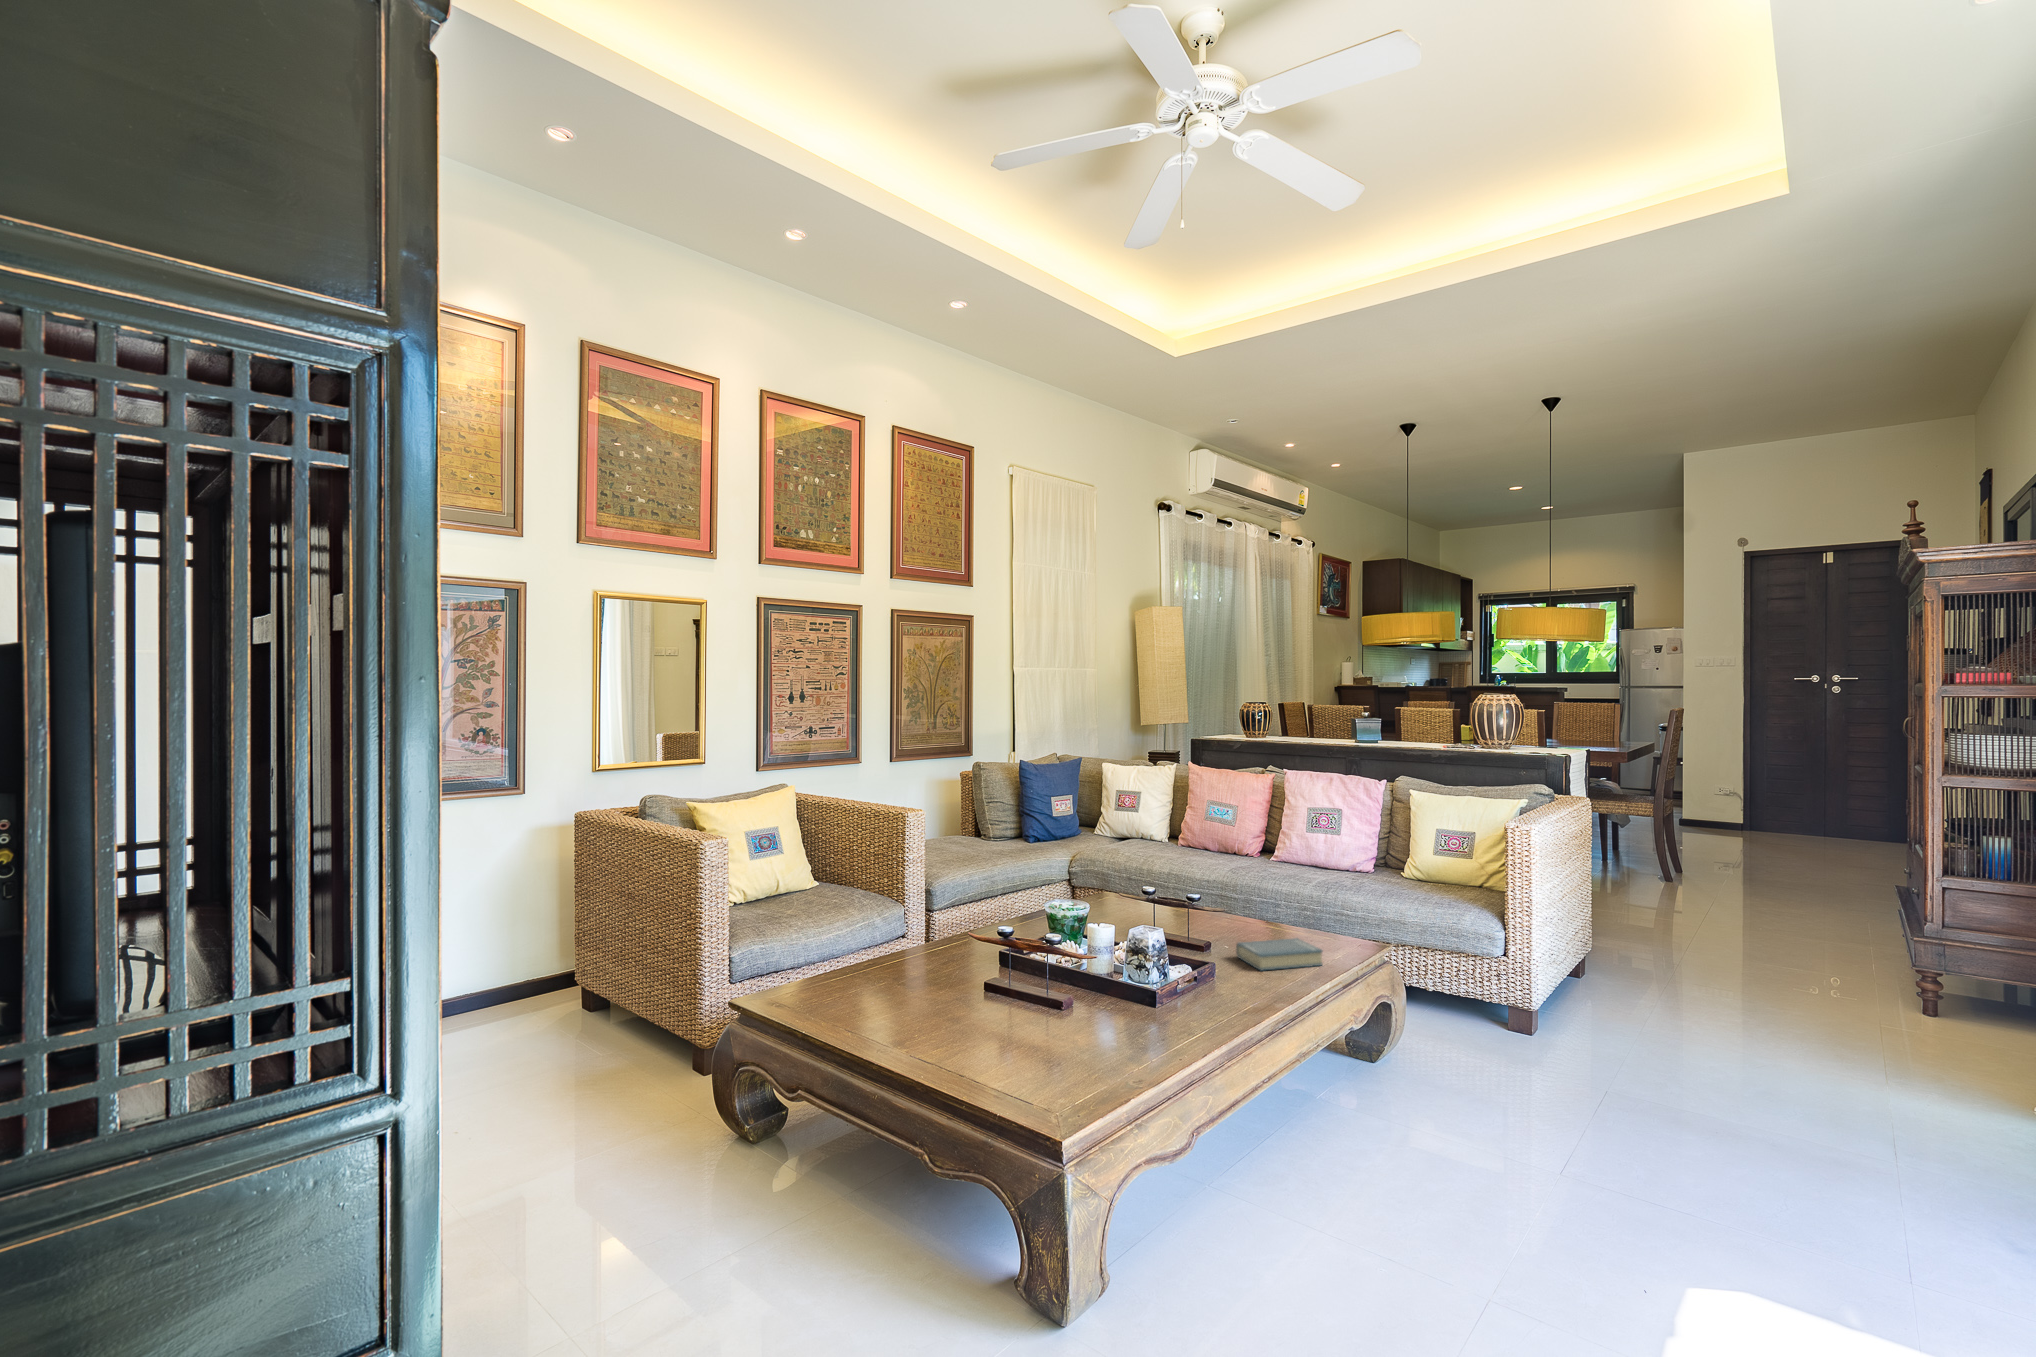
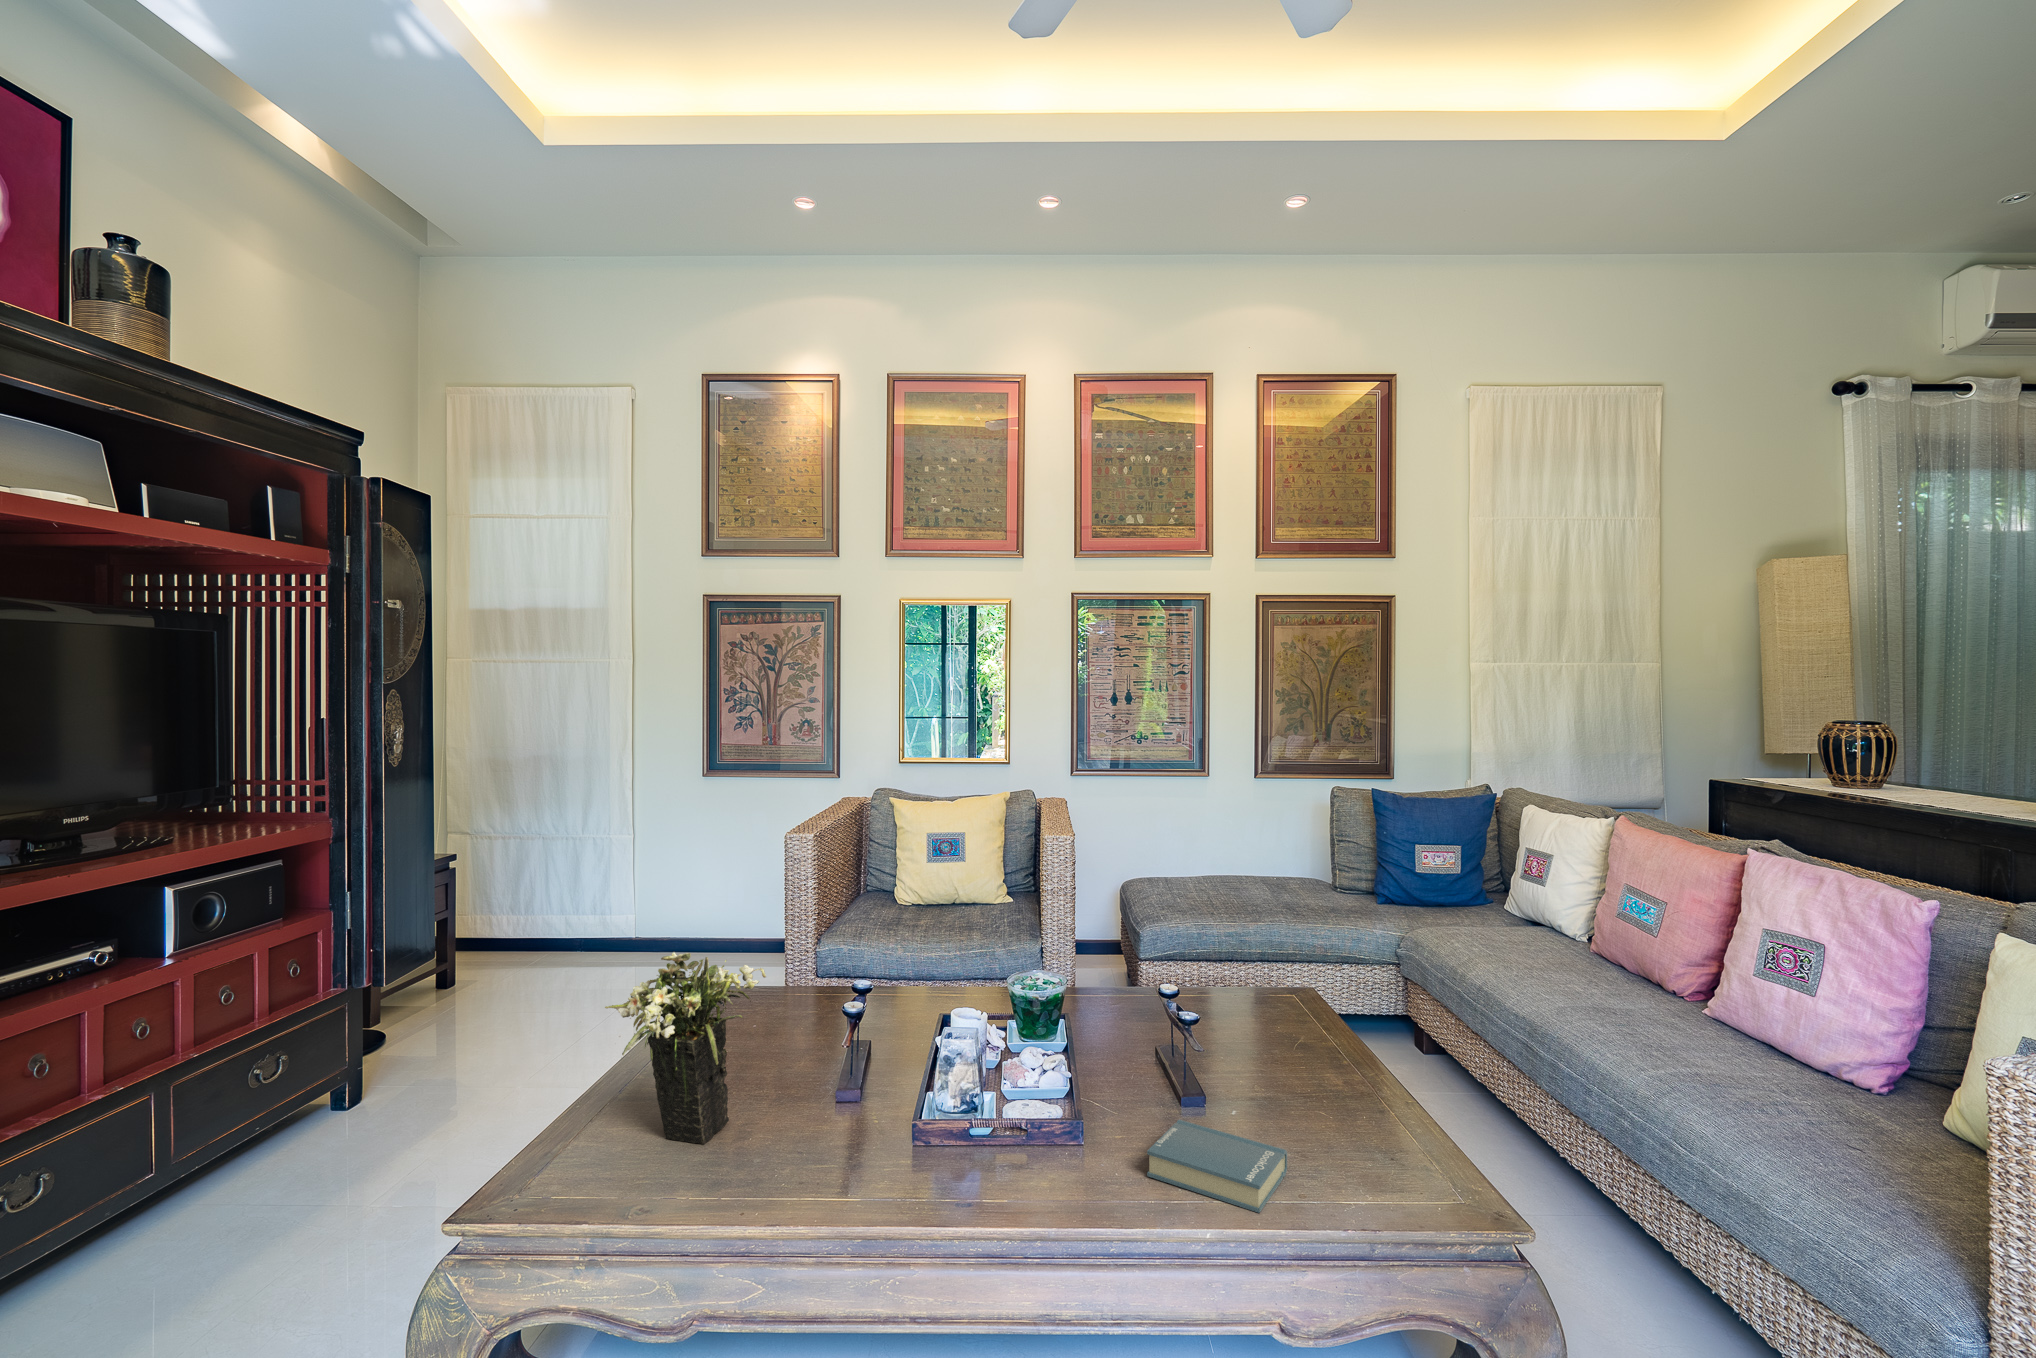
flower arrangement: none [947,887,1075,1049] -> present [605,952,766,1144]

